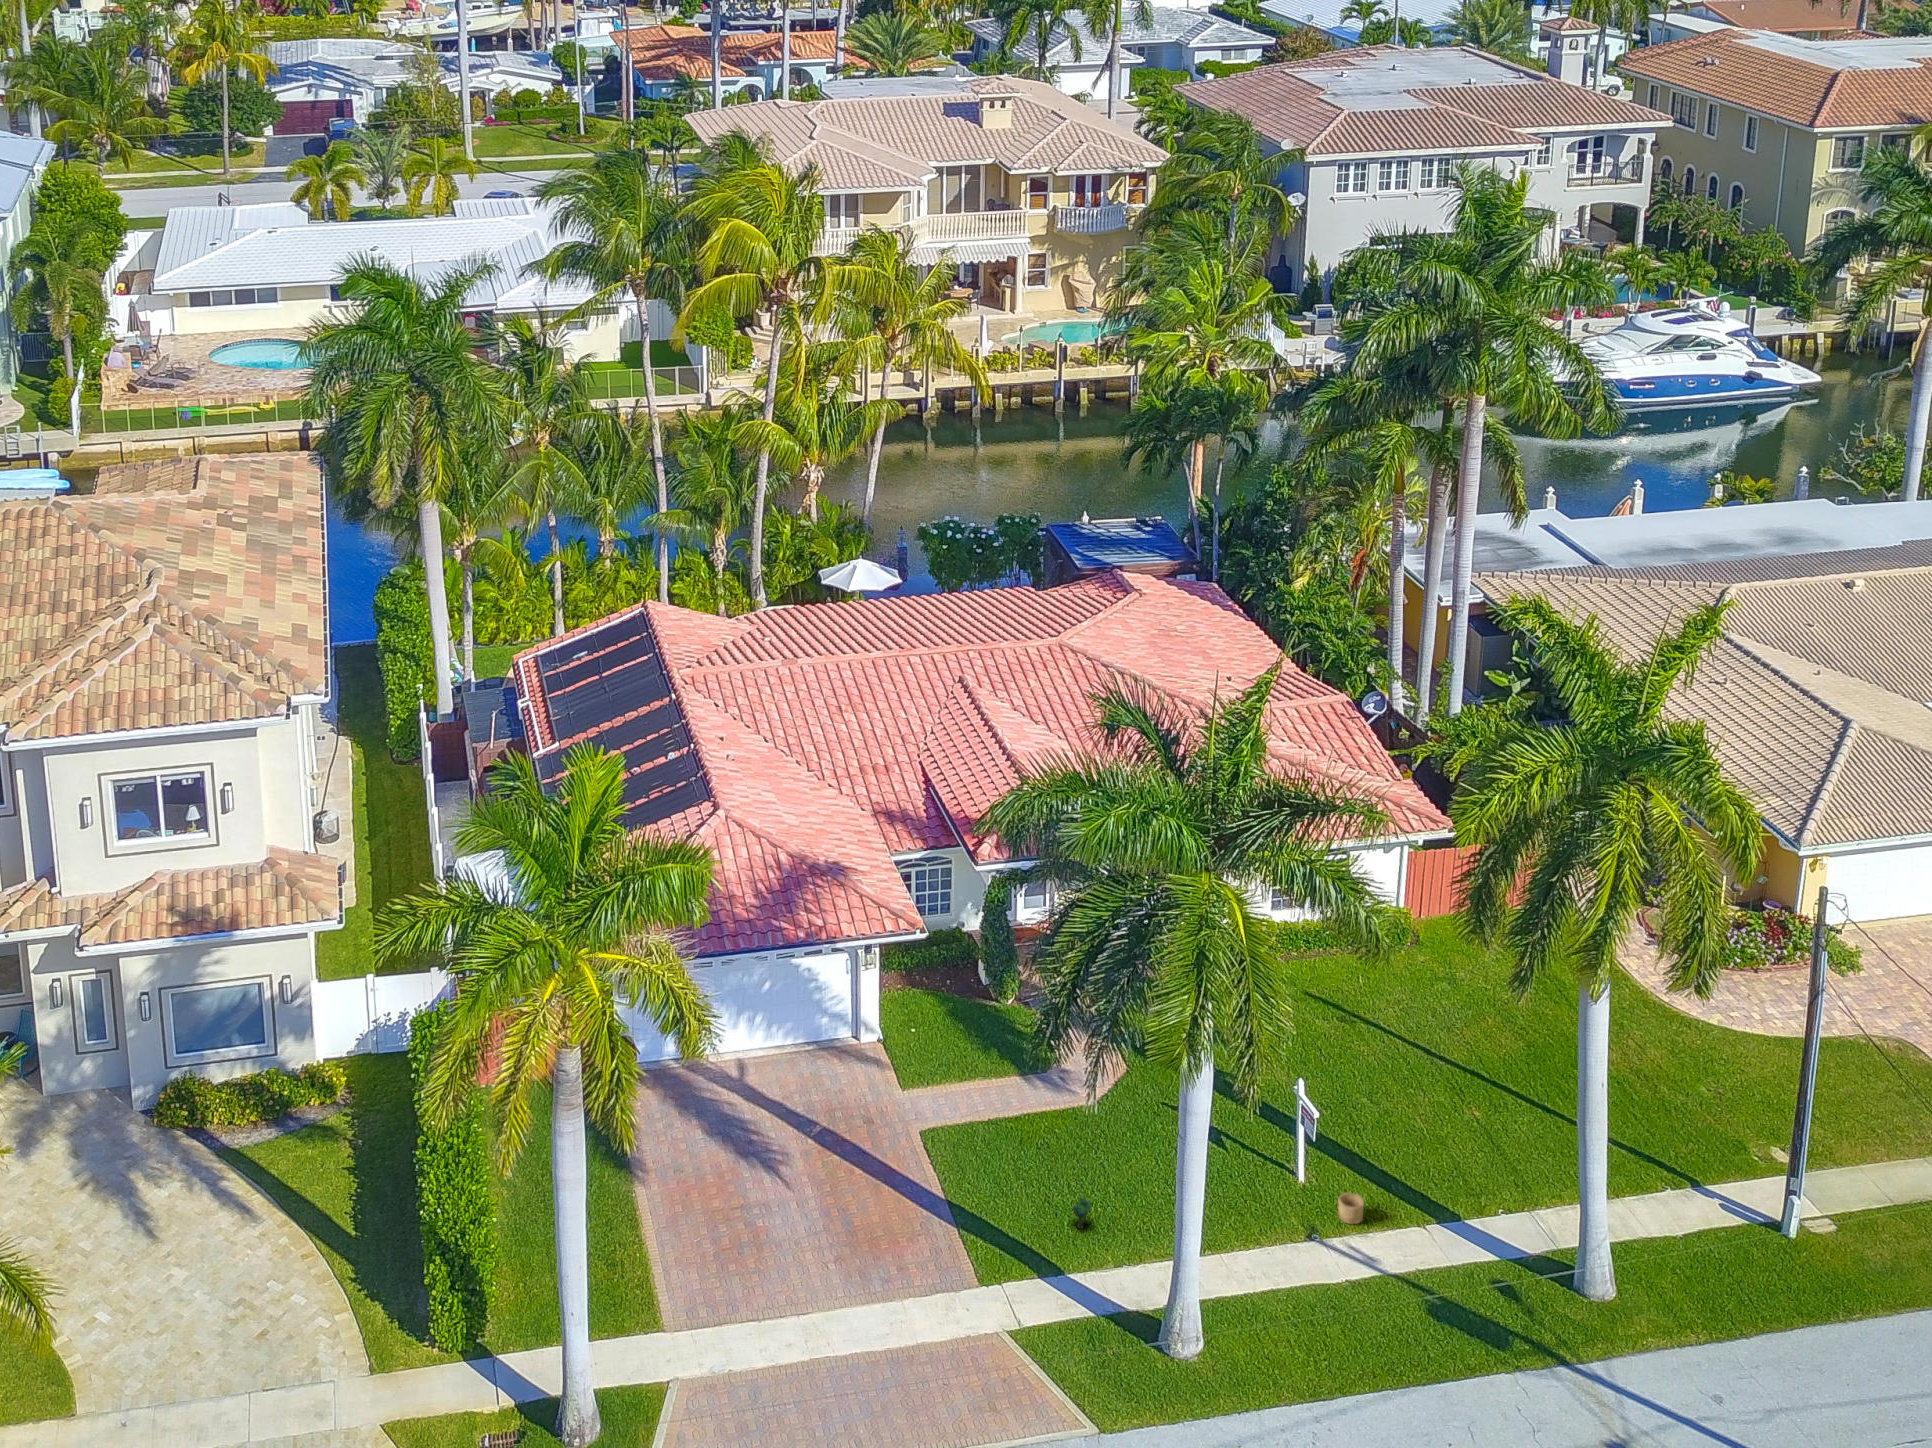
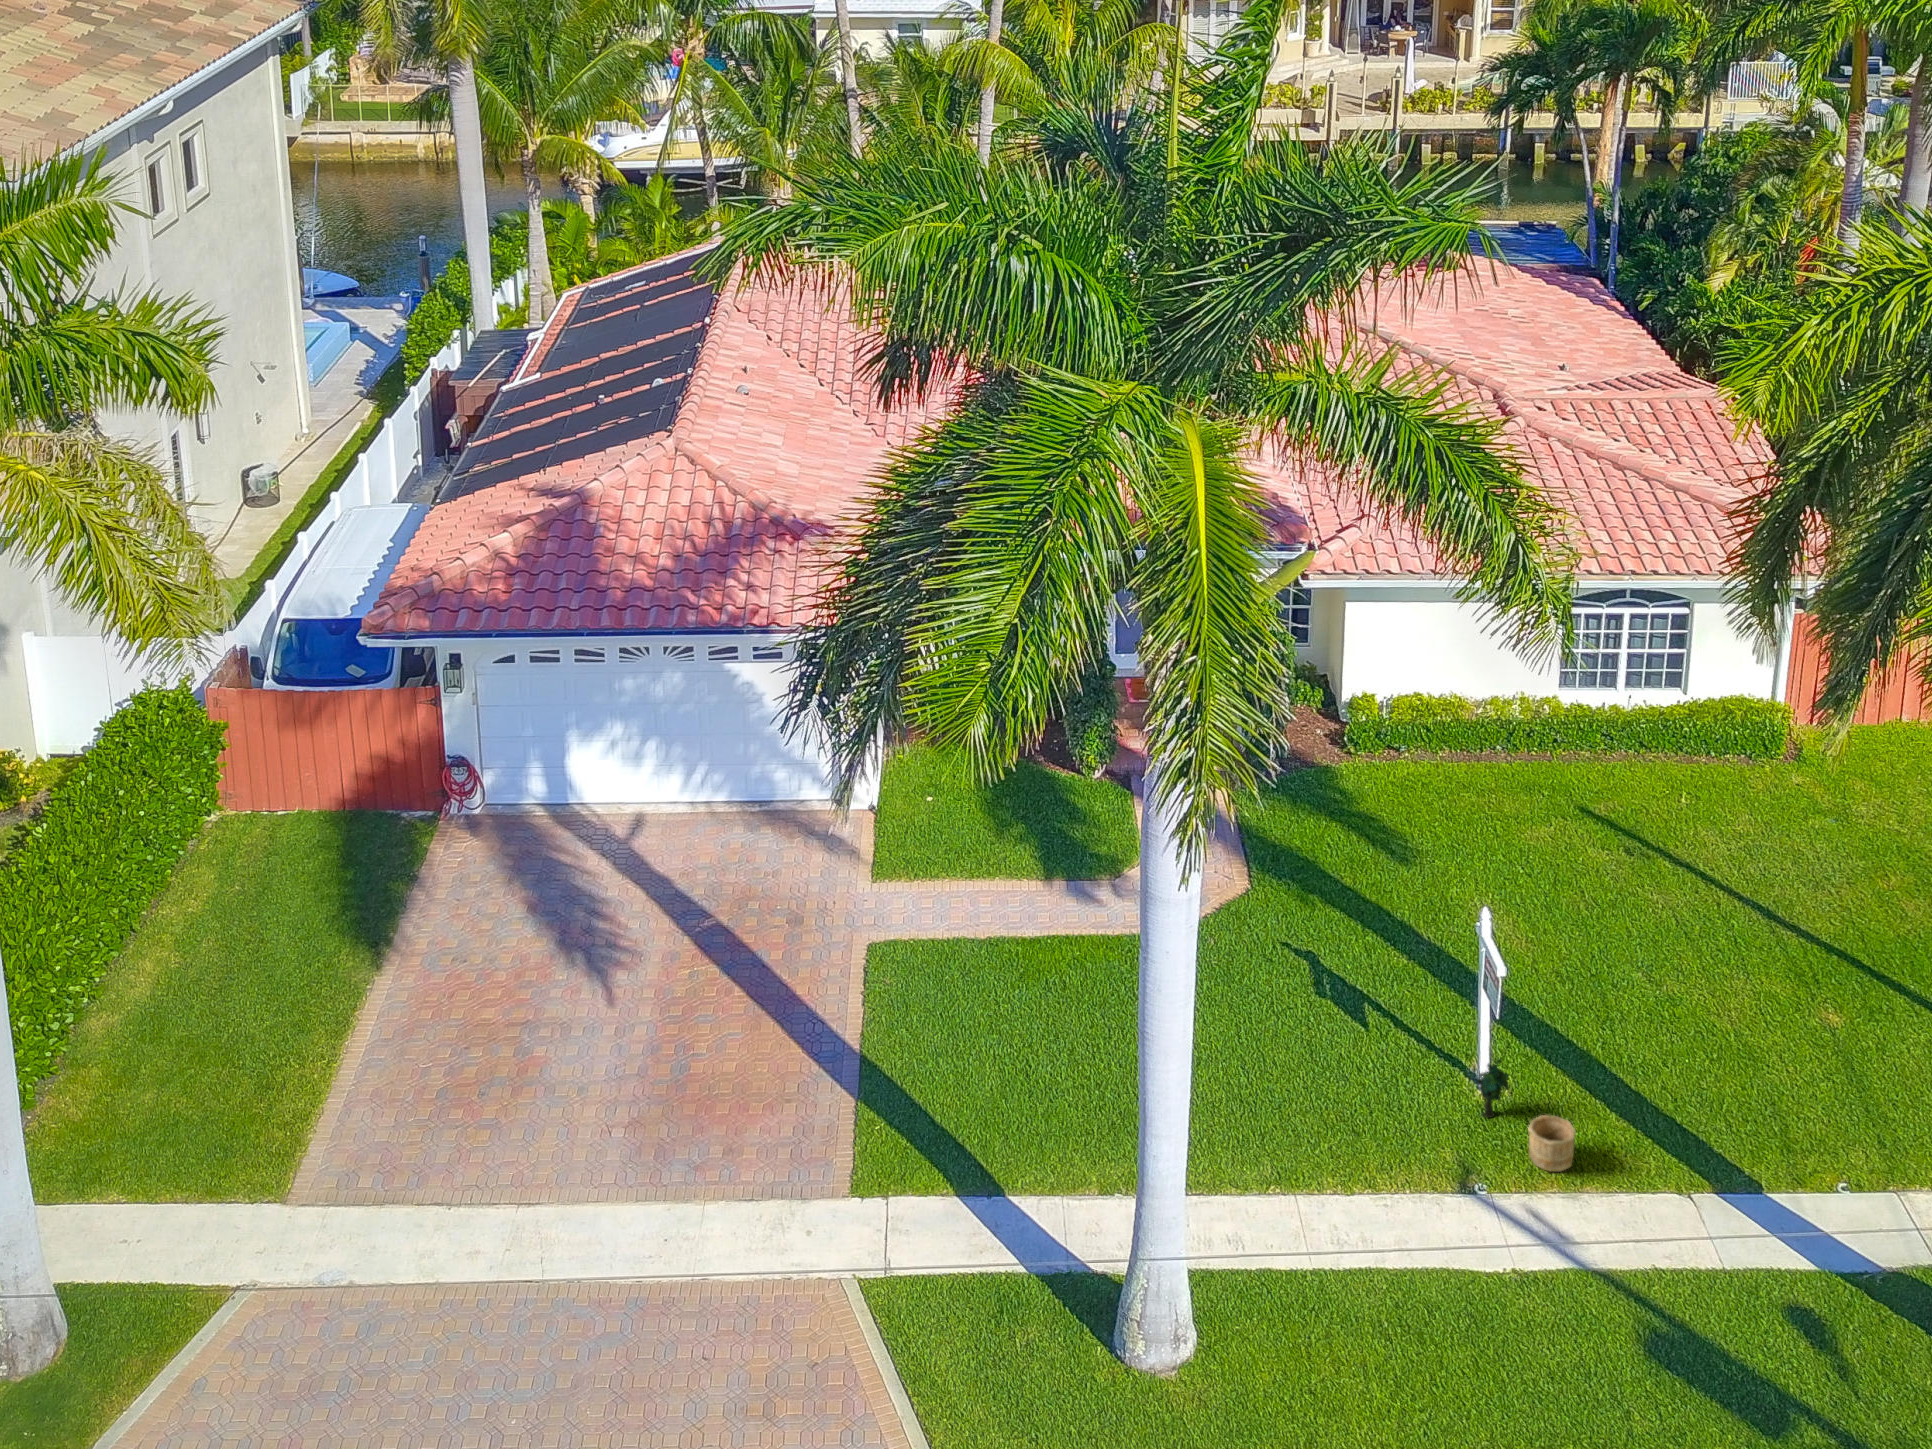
decorative plant: present [1071,1197,1091,1229] -> present [1473,1058,1509,1118]

